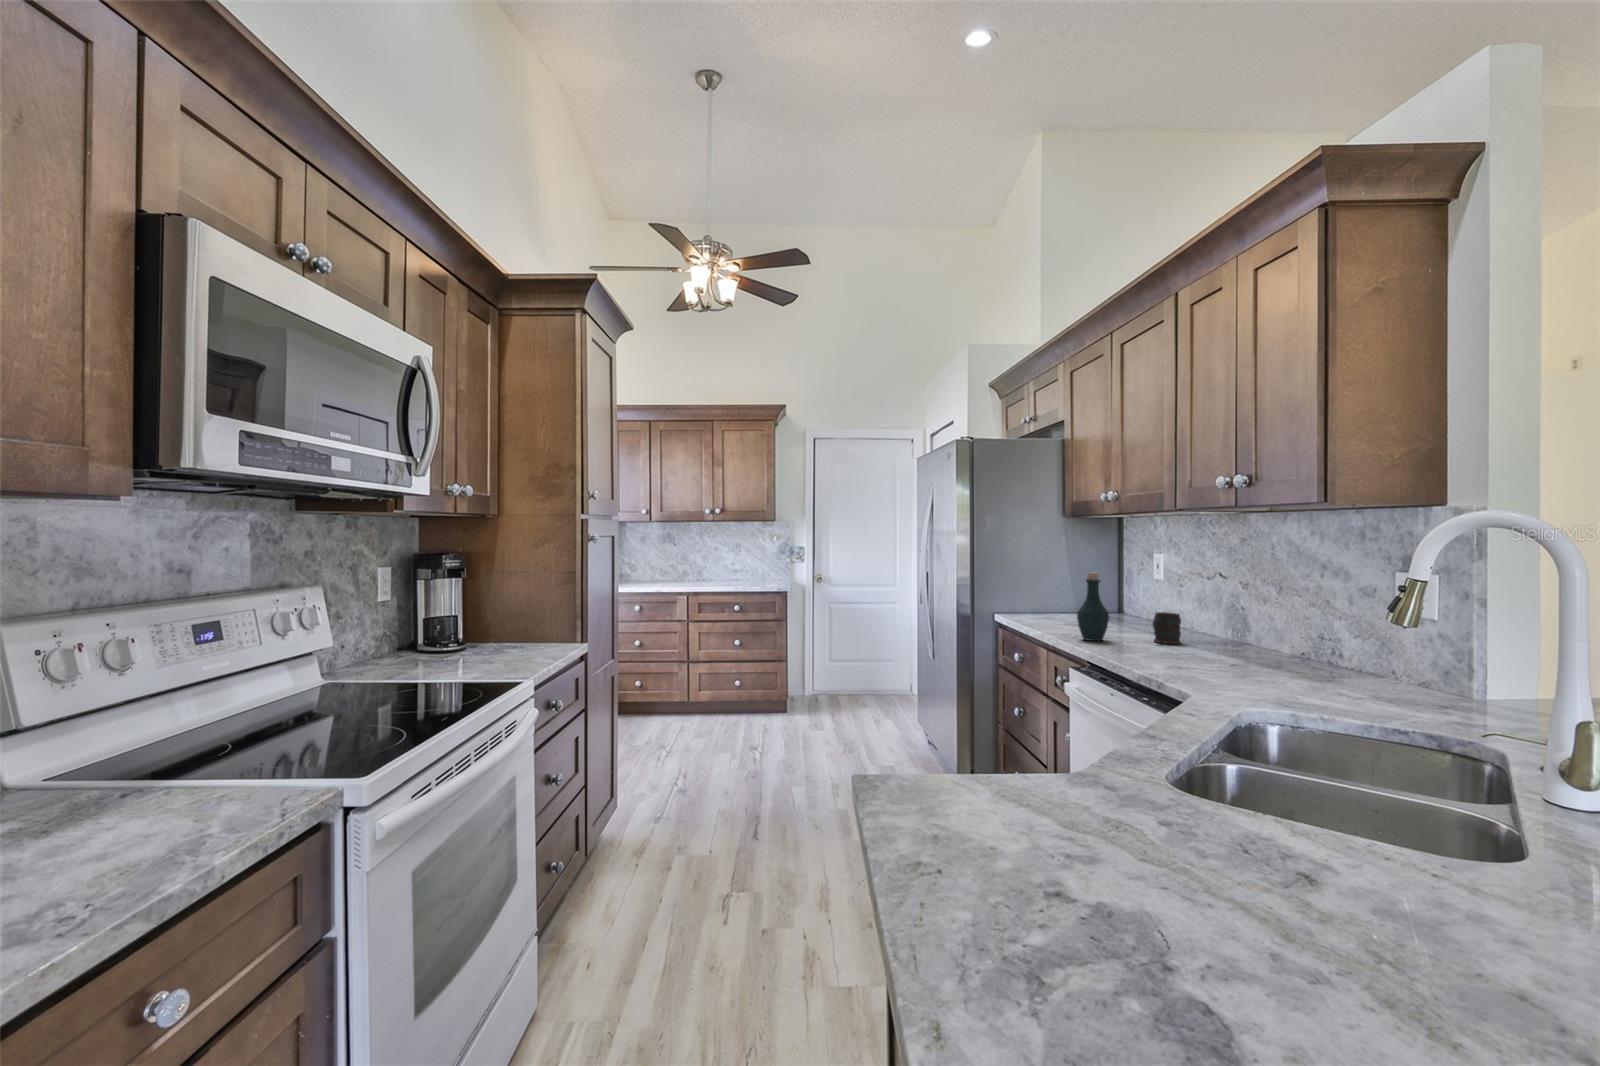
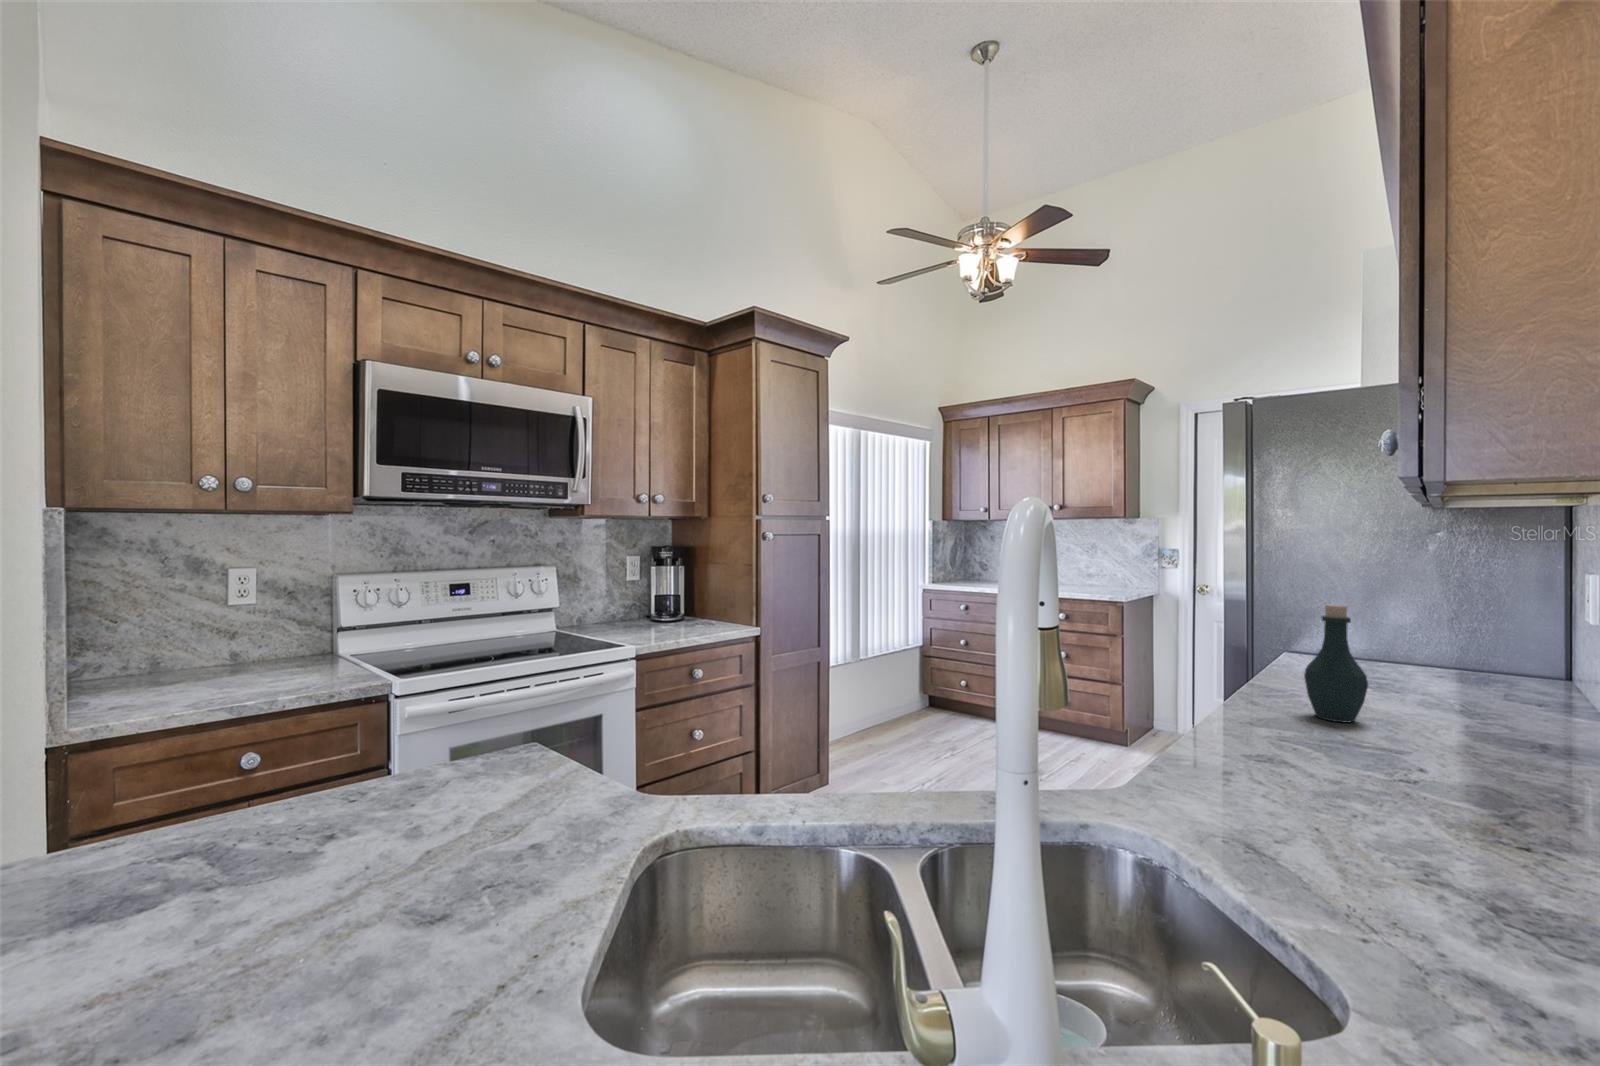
mug: present [1152,612,1181,644] -> none [1444,691,1536,759]

